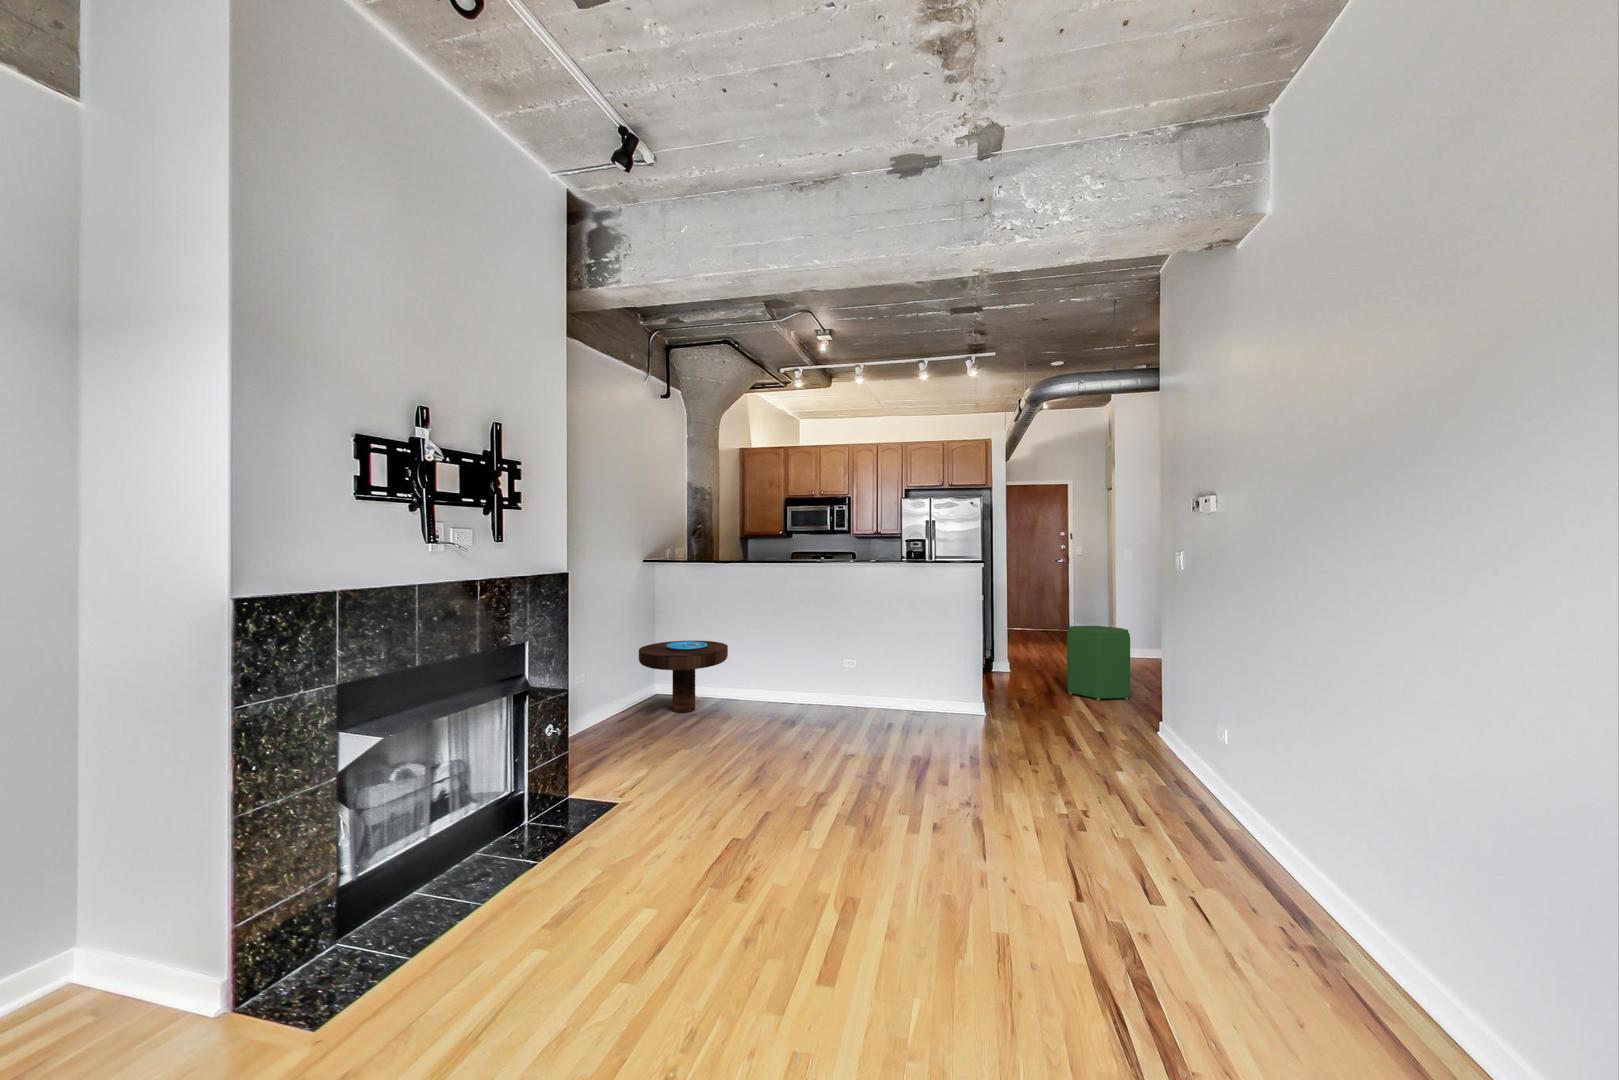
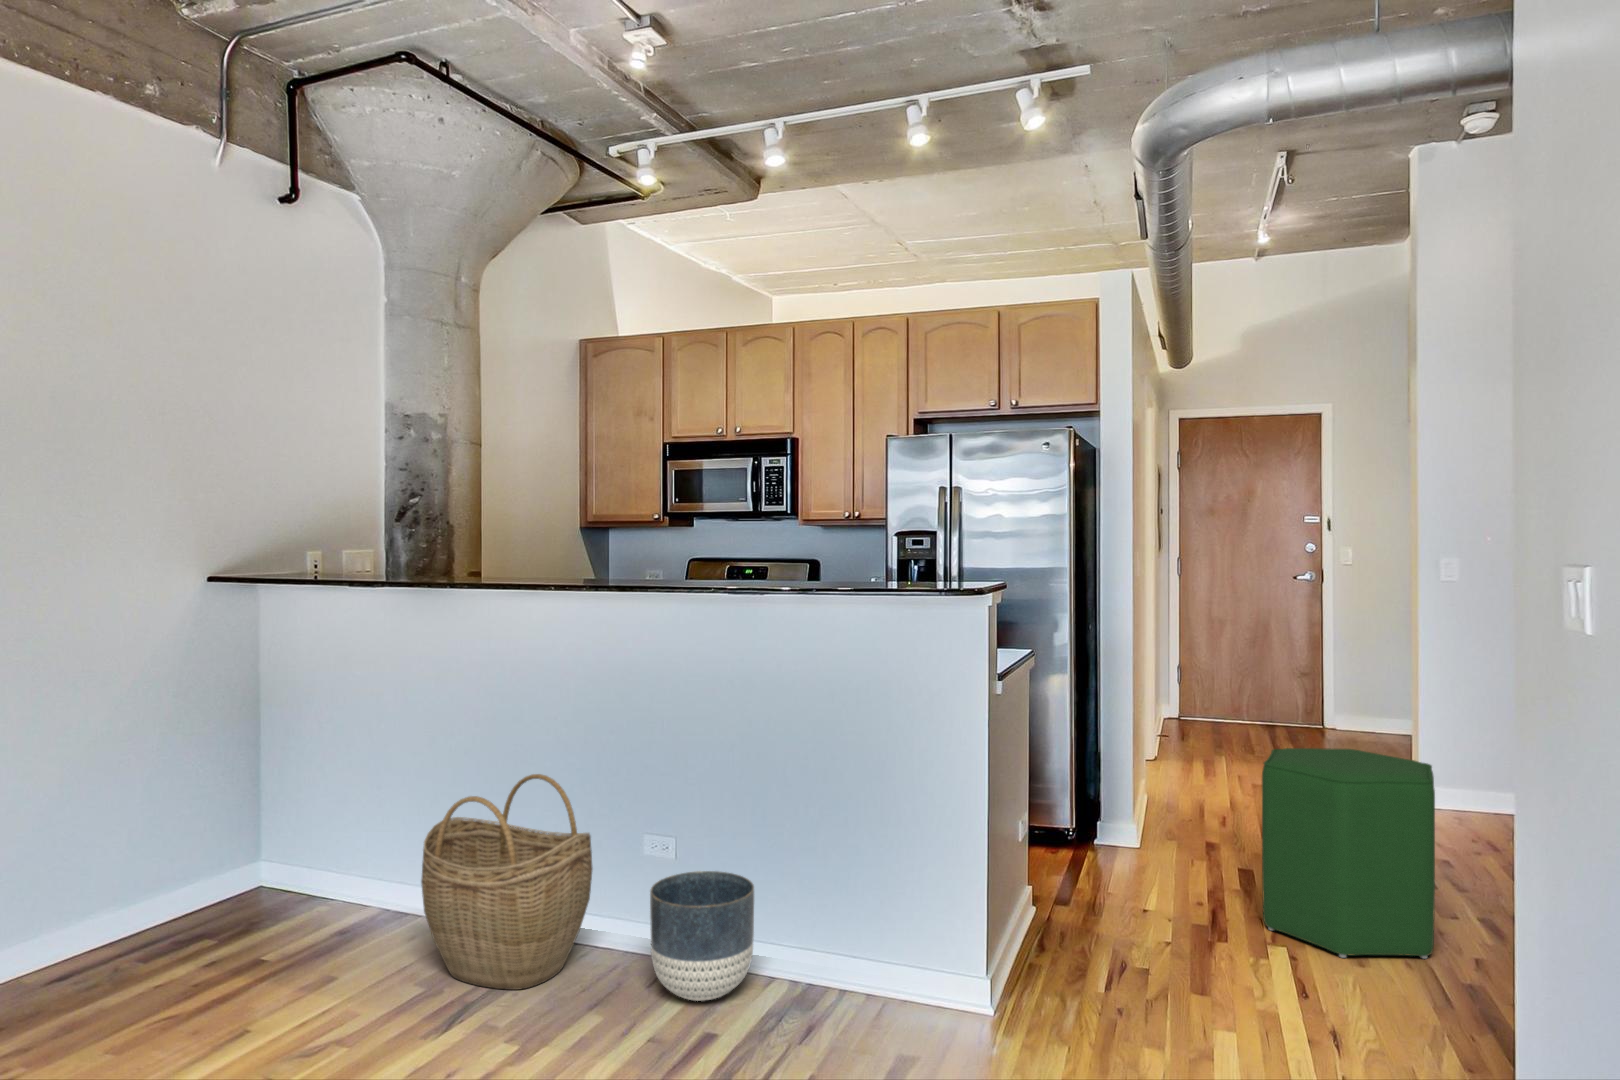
woven basket: none [762,637,826,717] -> present [421,774,592,990]
side table: present [639,640,728,713] -> none [123,769,377,959]
planter: none [855,672,895,717] -> present [650,871,754,1001]

